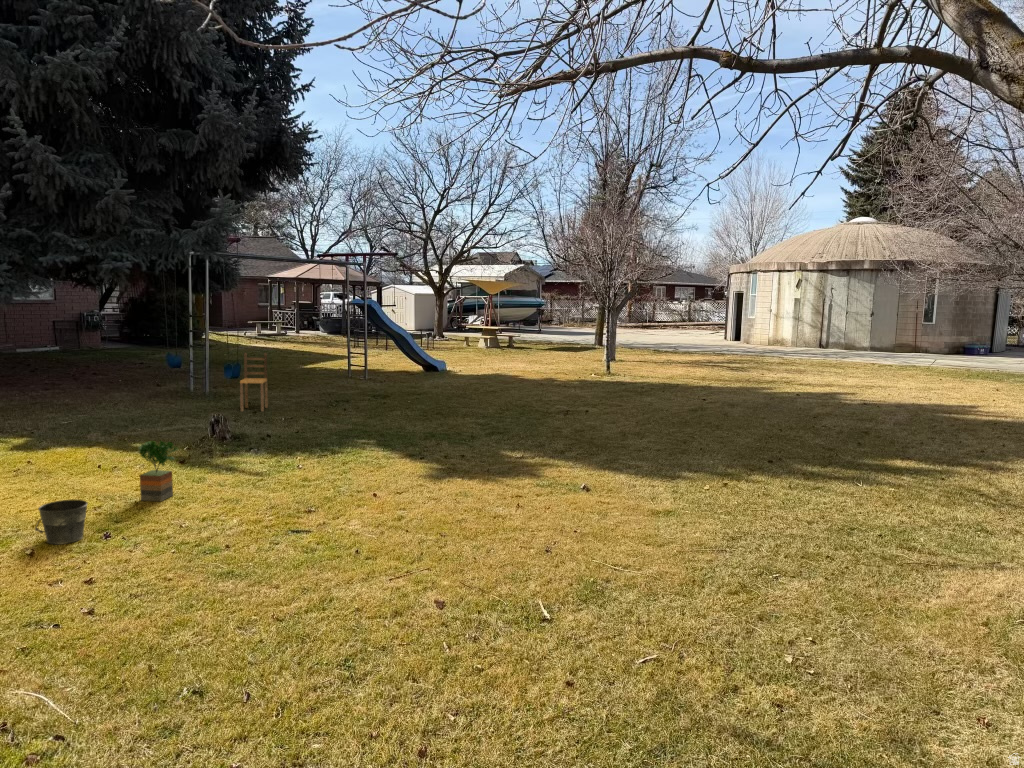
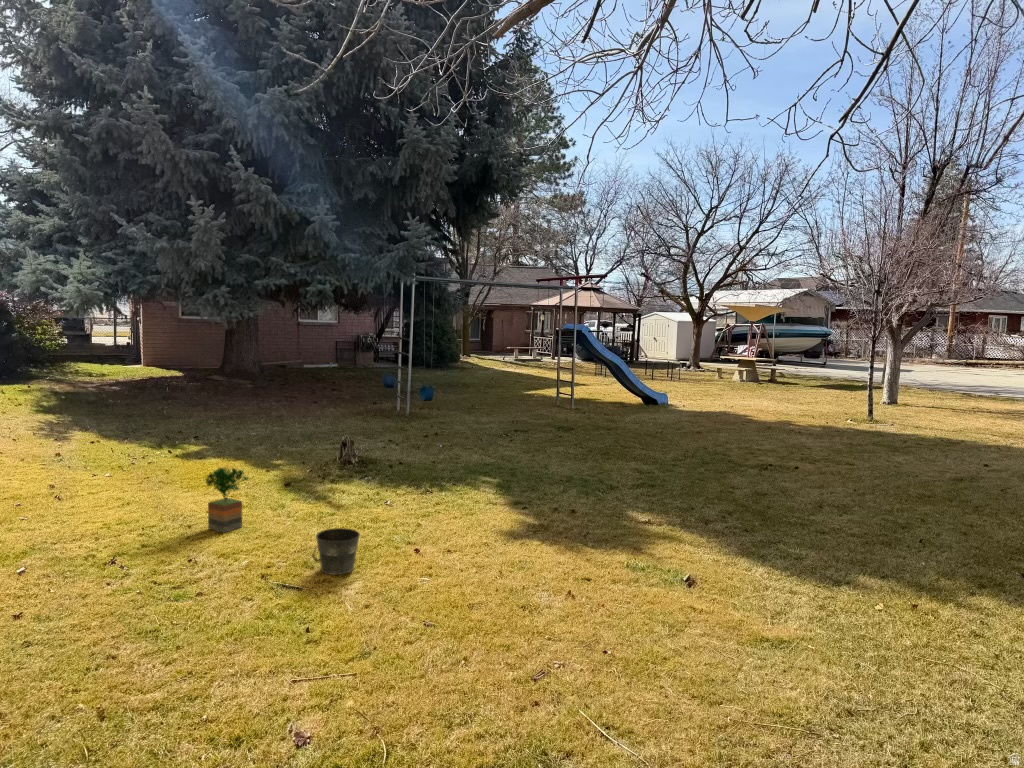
chair: present [240,353,268,411] -> none [414,377,445,438]
bucket: present [35,500,88,544] -> present [312,528,360,575]

